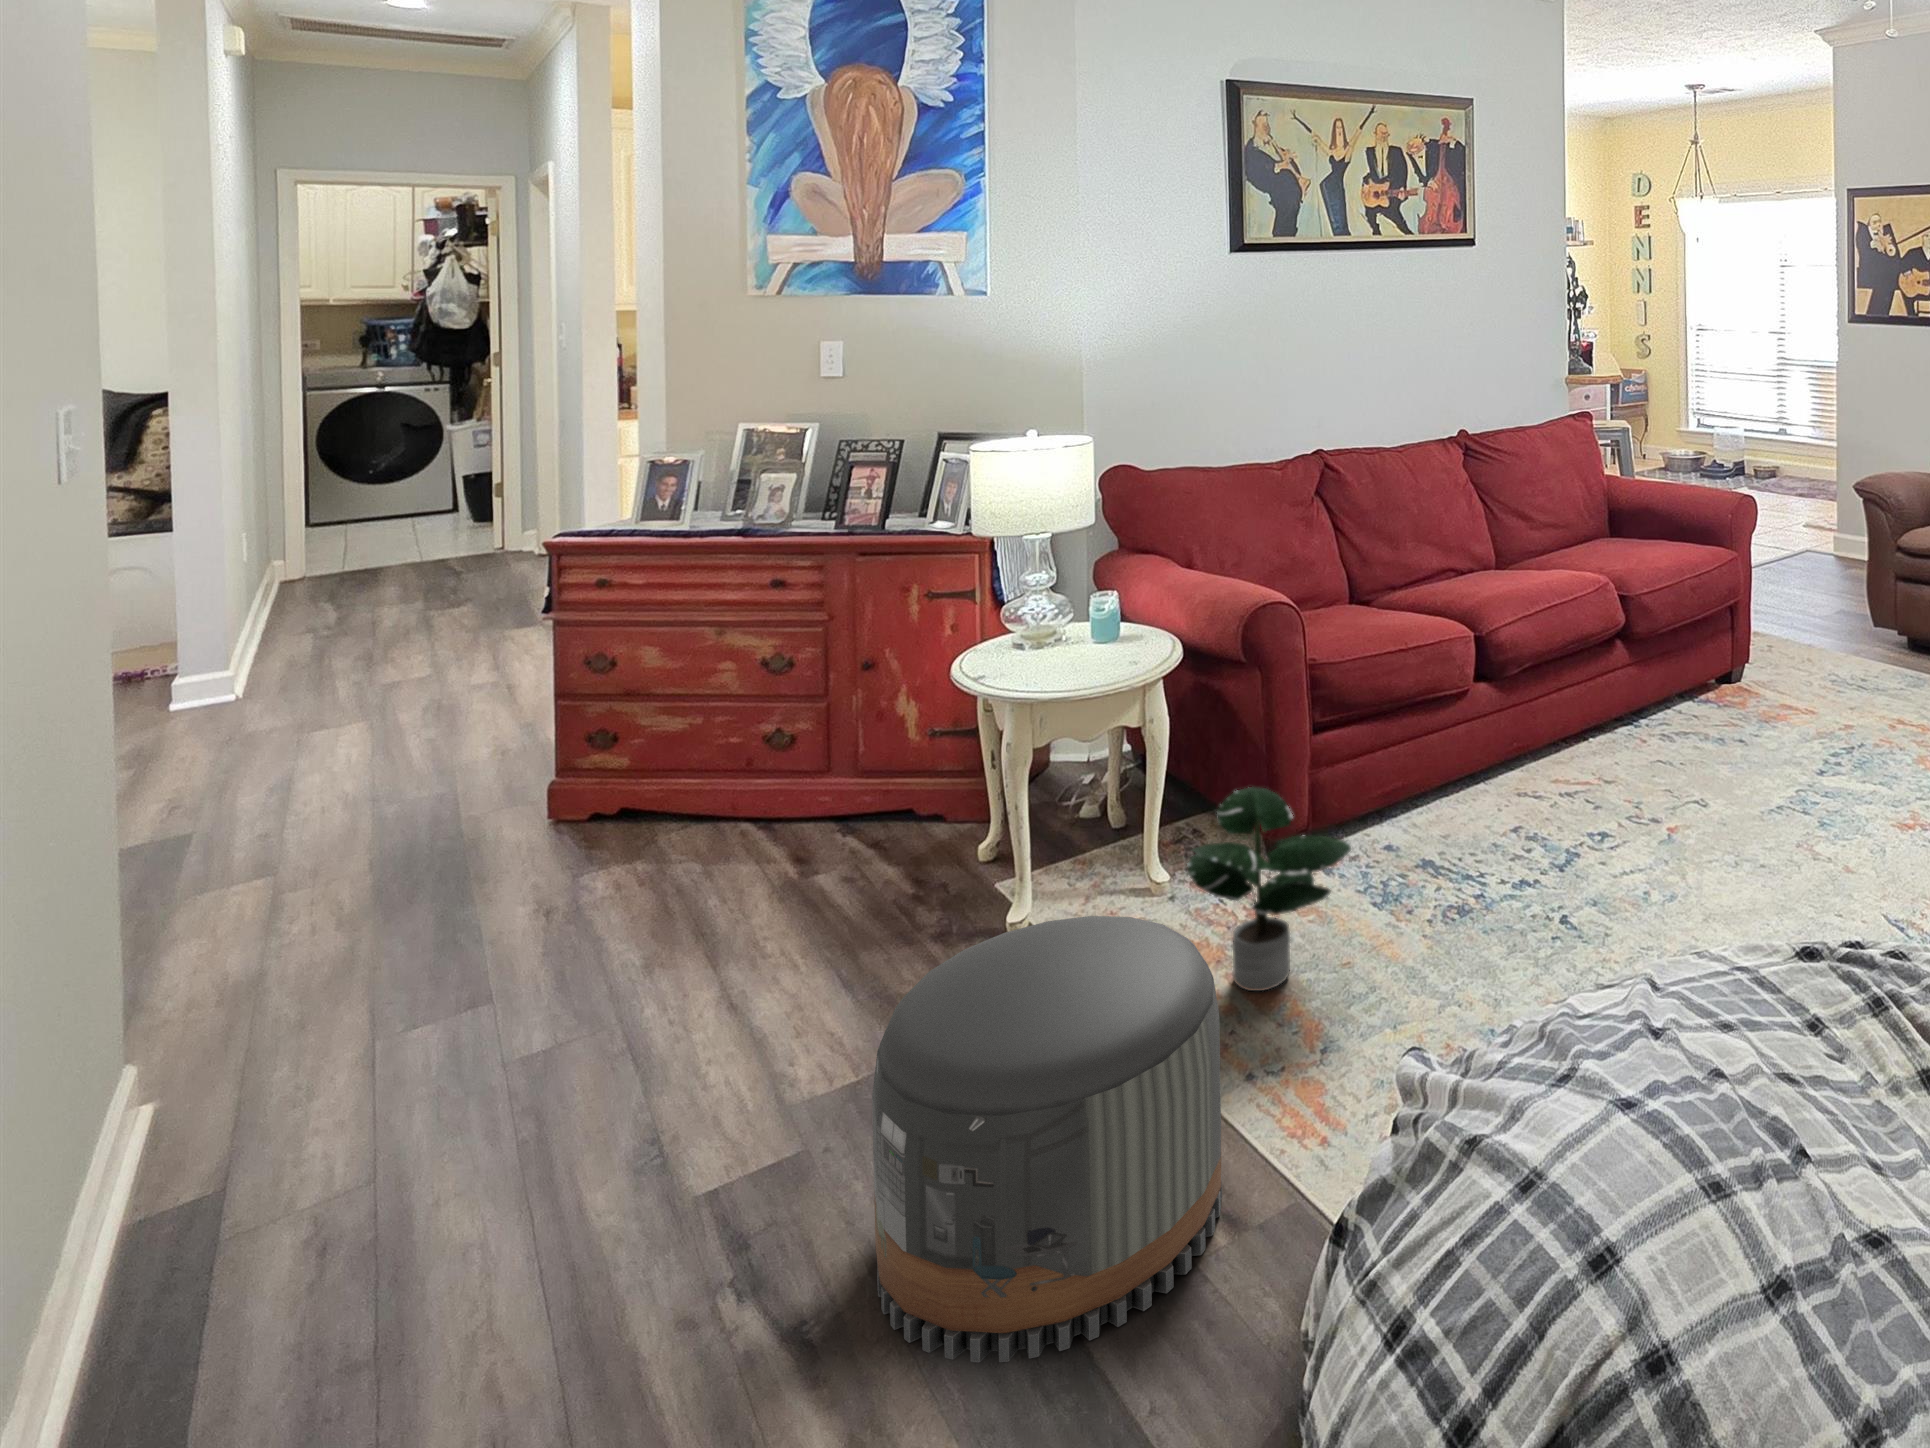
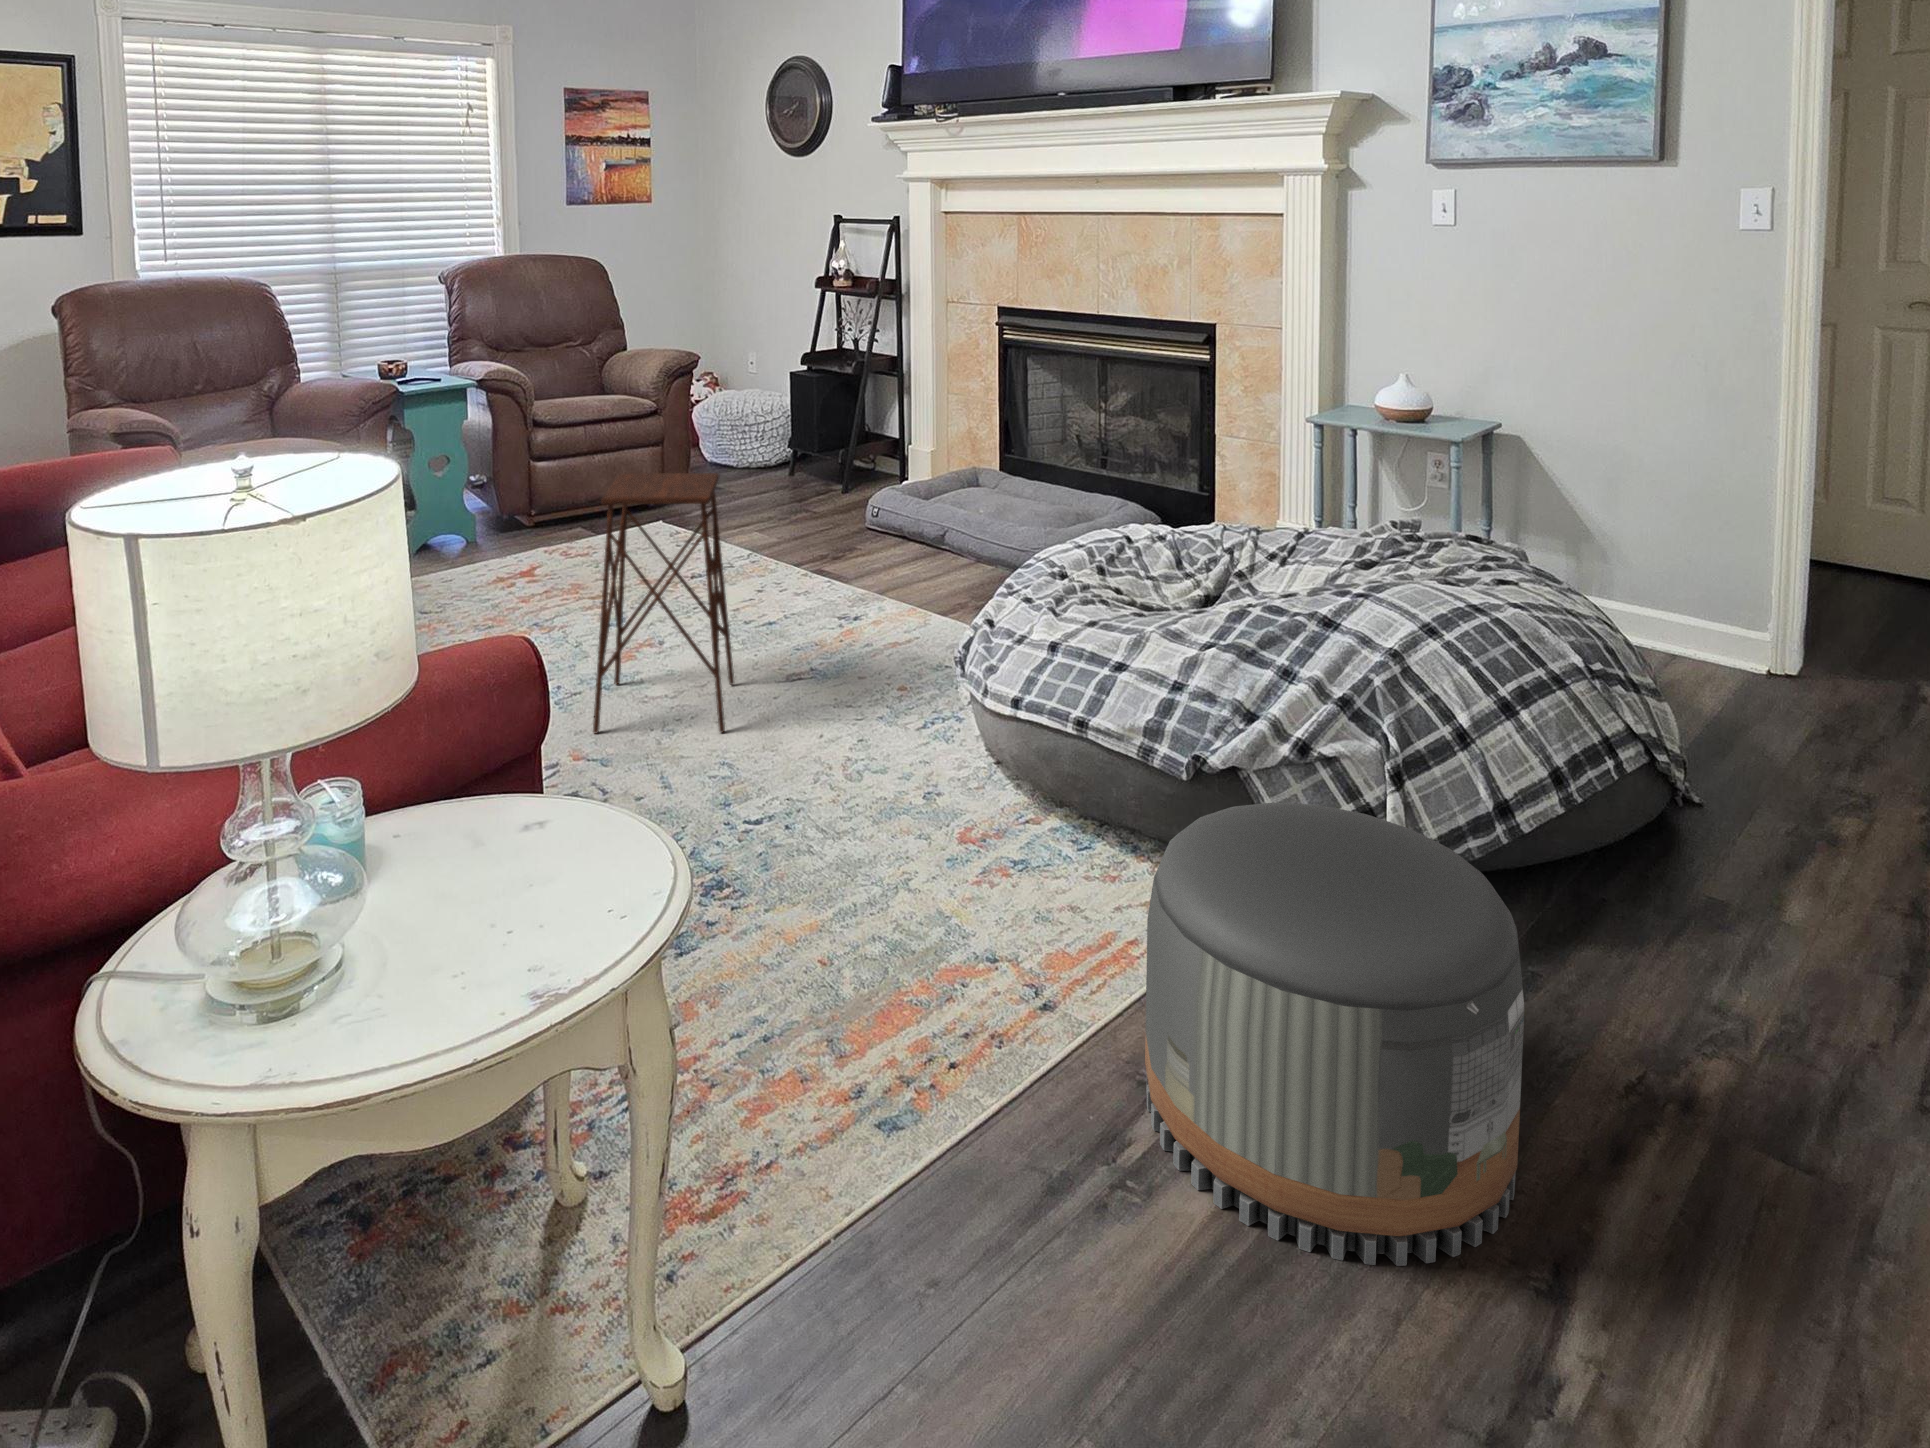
side table: none [1741,606,1903,889] -> present [593,473,734,734]
potted plant: present [1188,787,1351,991] -> none [750,817,948,1053]

